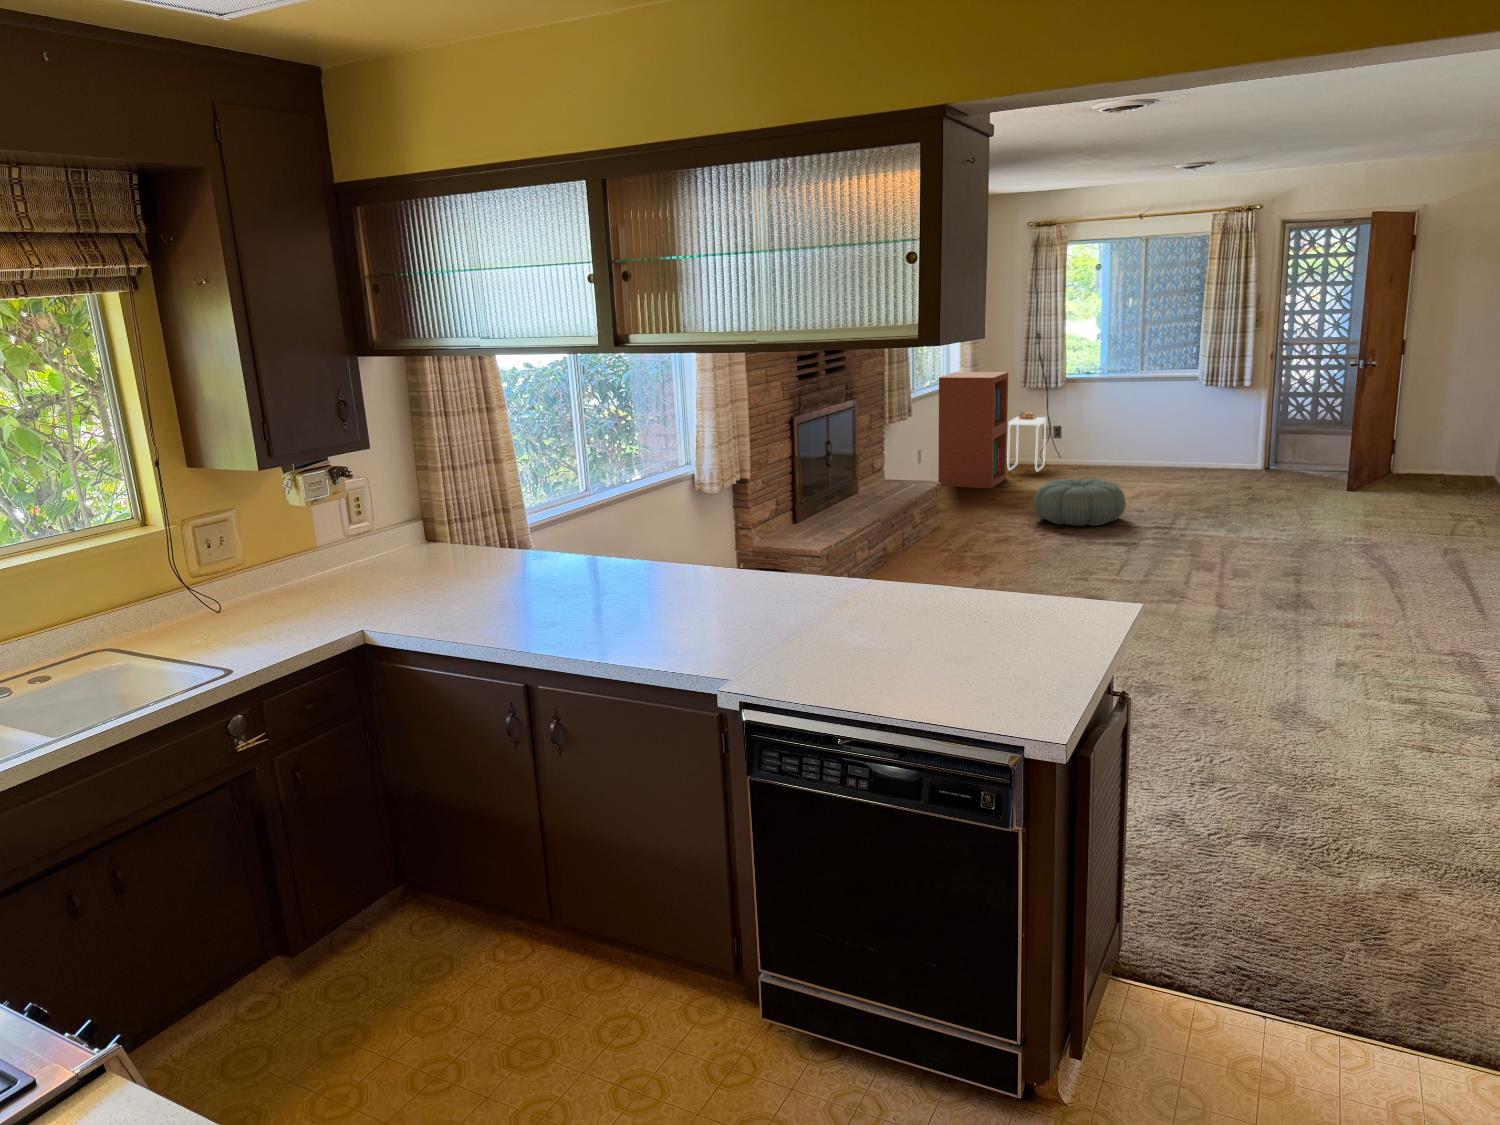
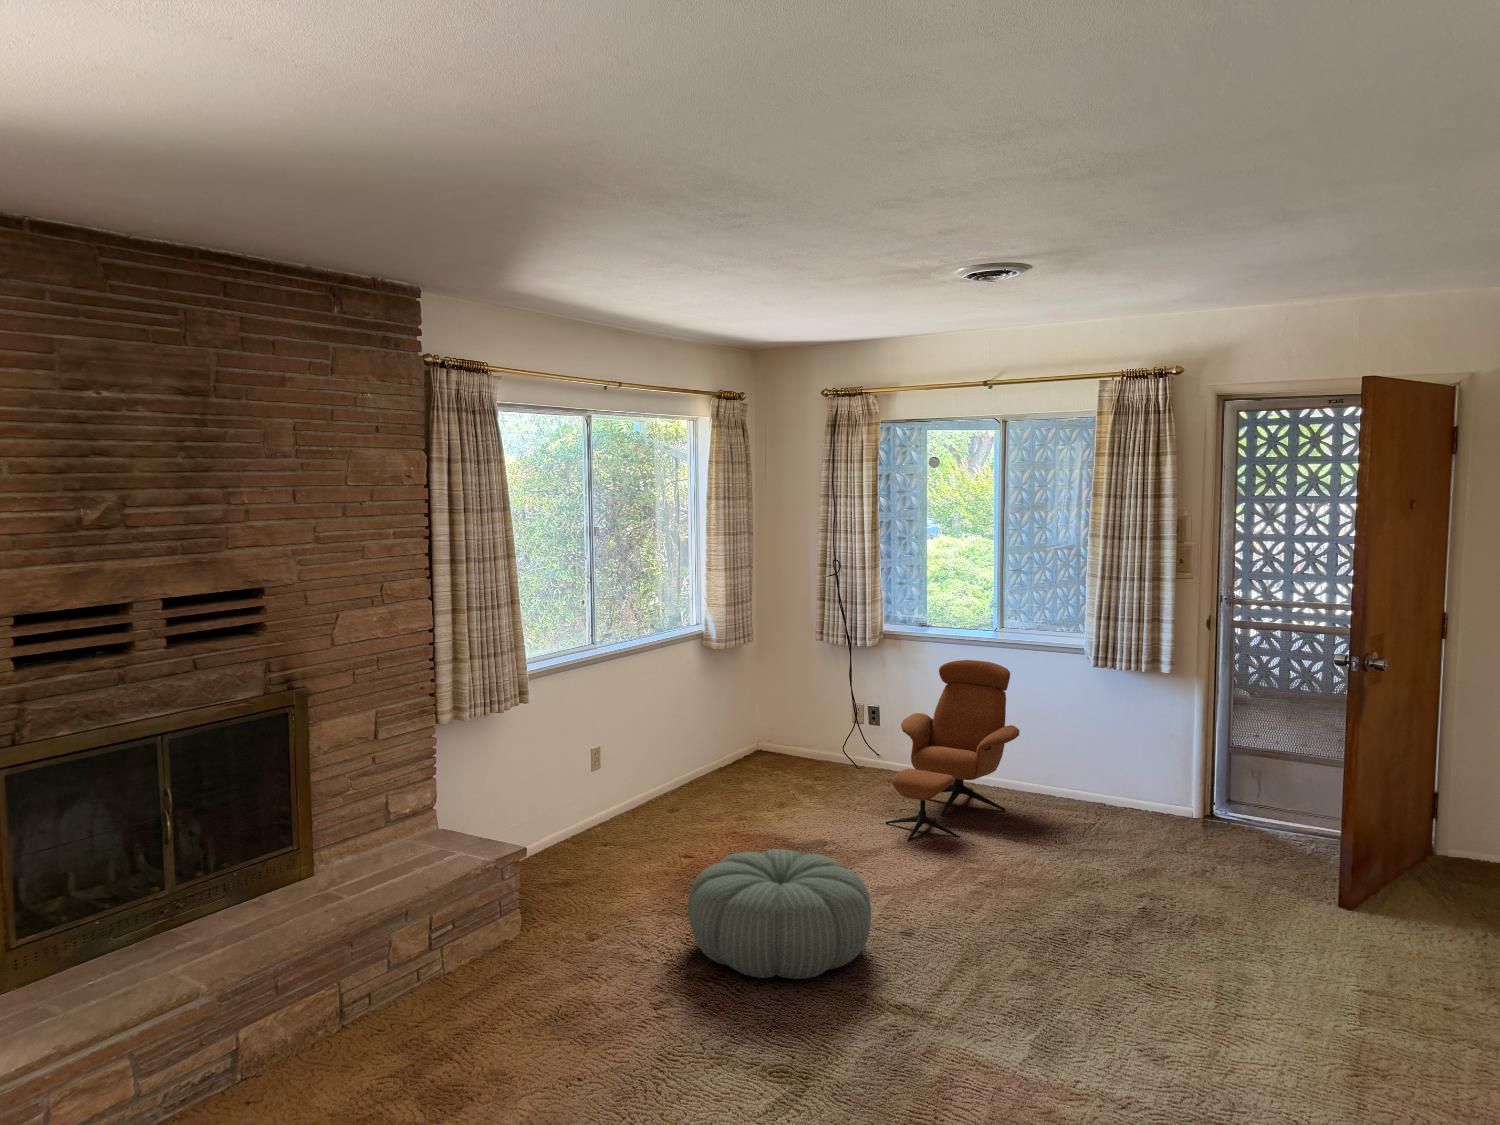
bookshelf: present [938,372,1008,488] -> none [635,613,765,822]
lounge chair: none [1088,390,1161,488] -> present [885,660,1020,841]
side table: present [1007,413,1046,471] -> none [780,683,850,784]

